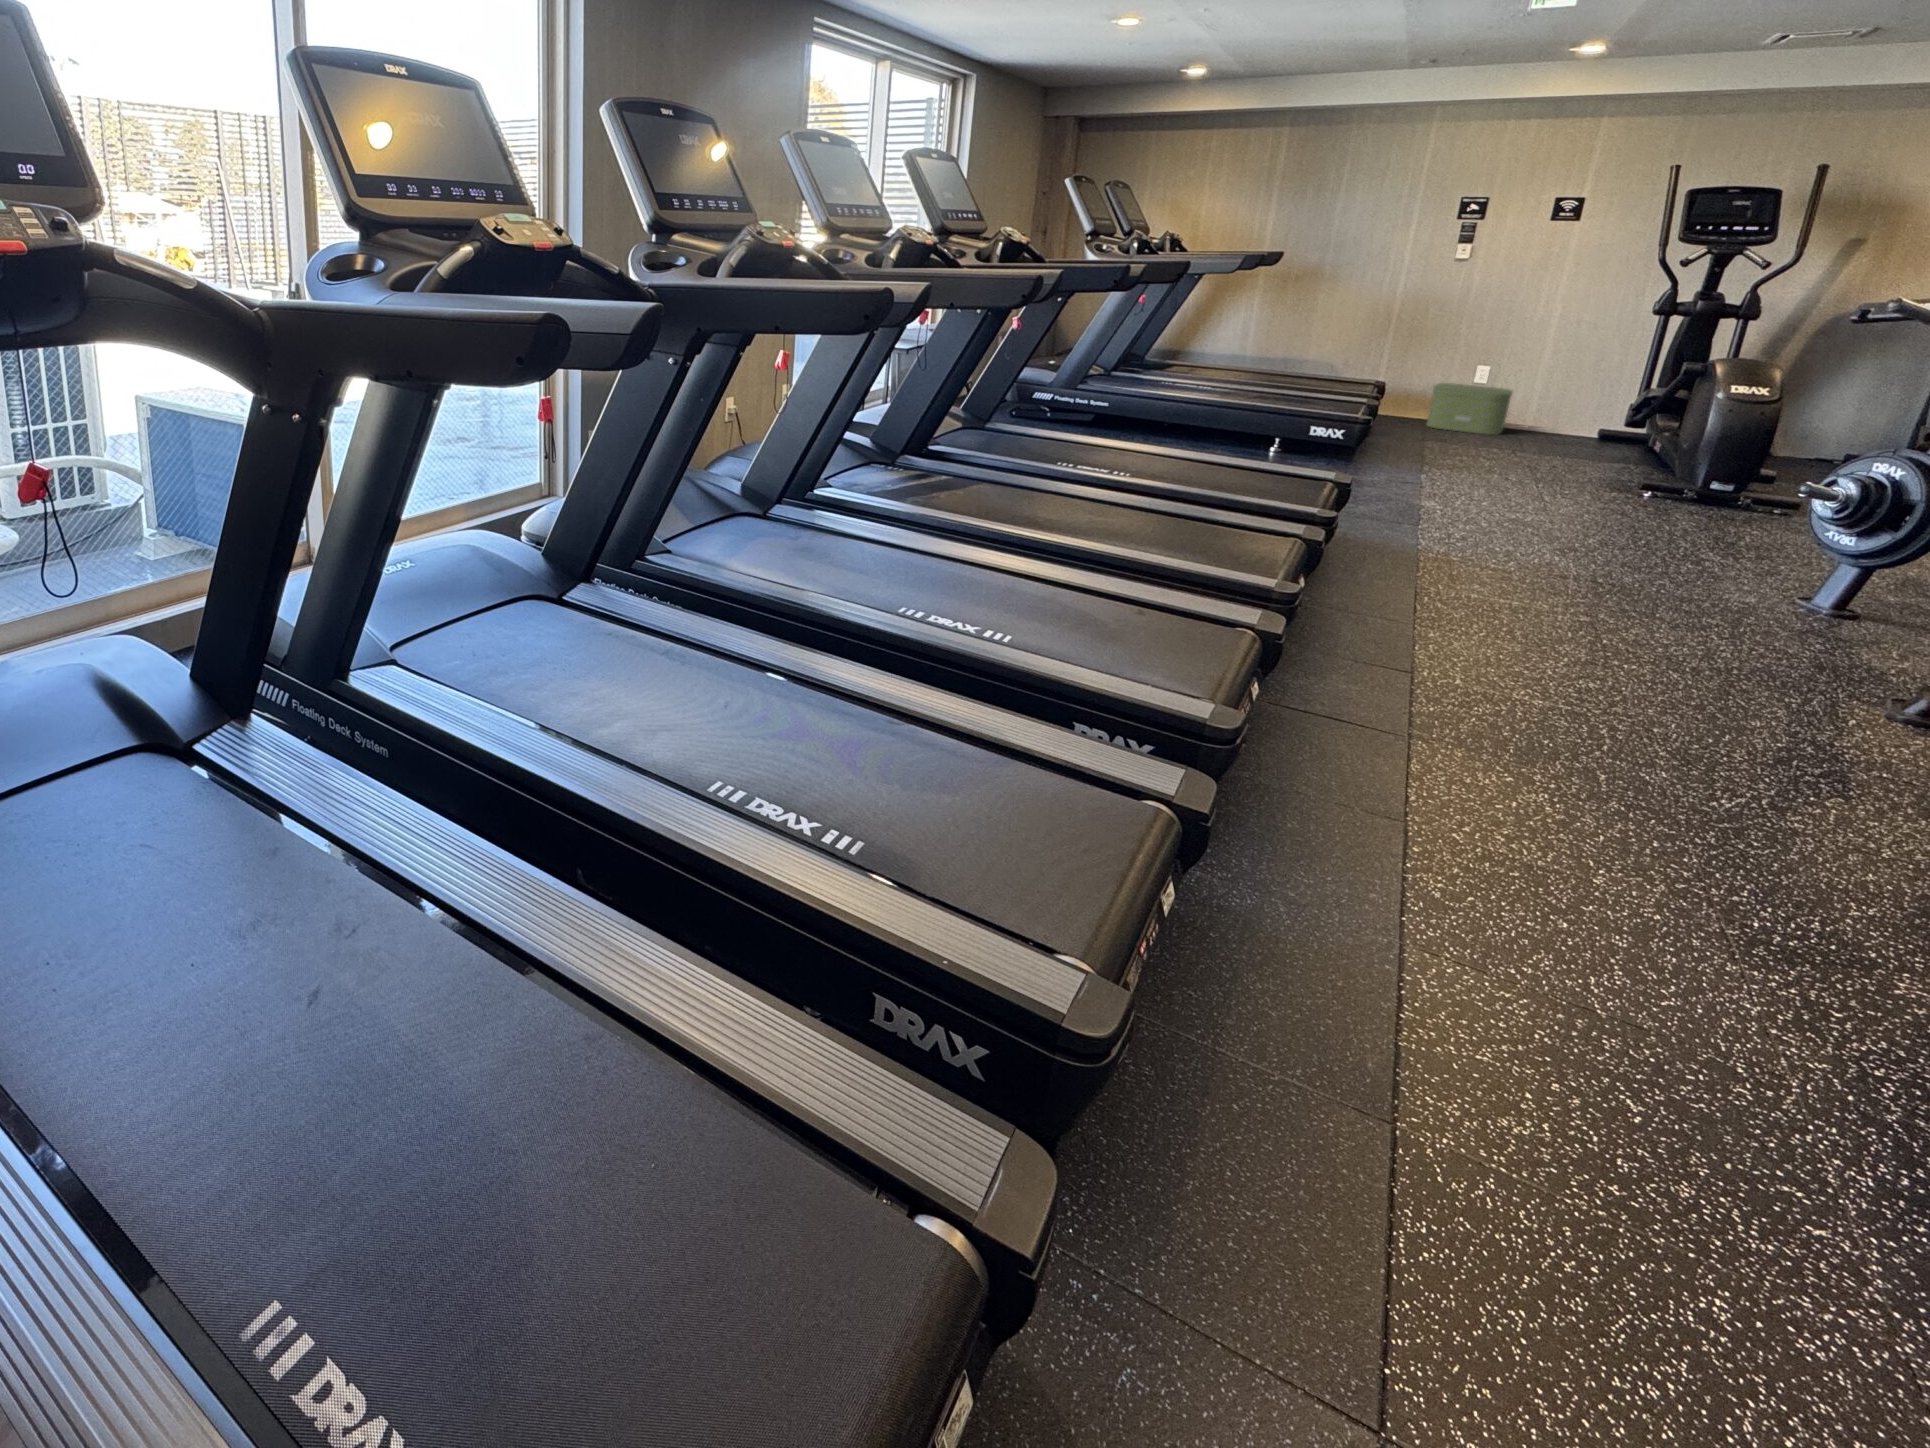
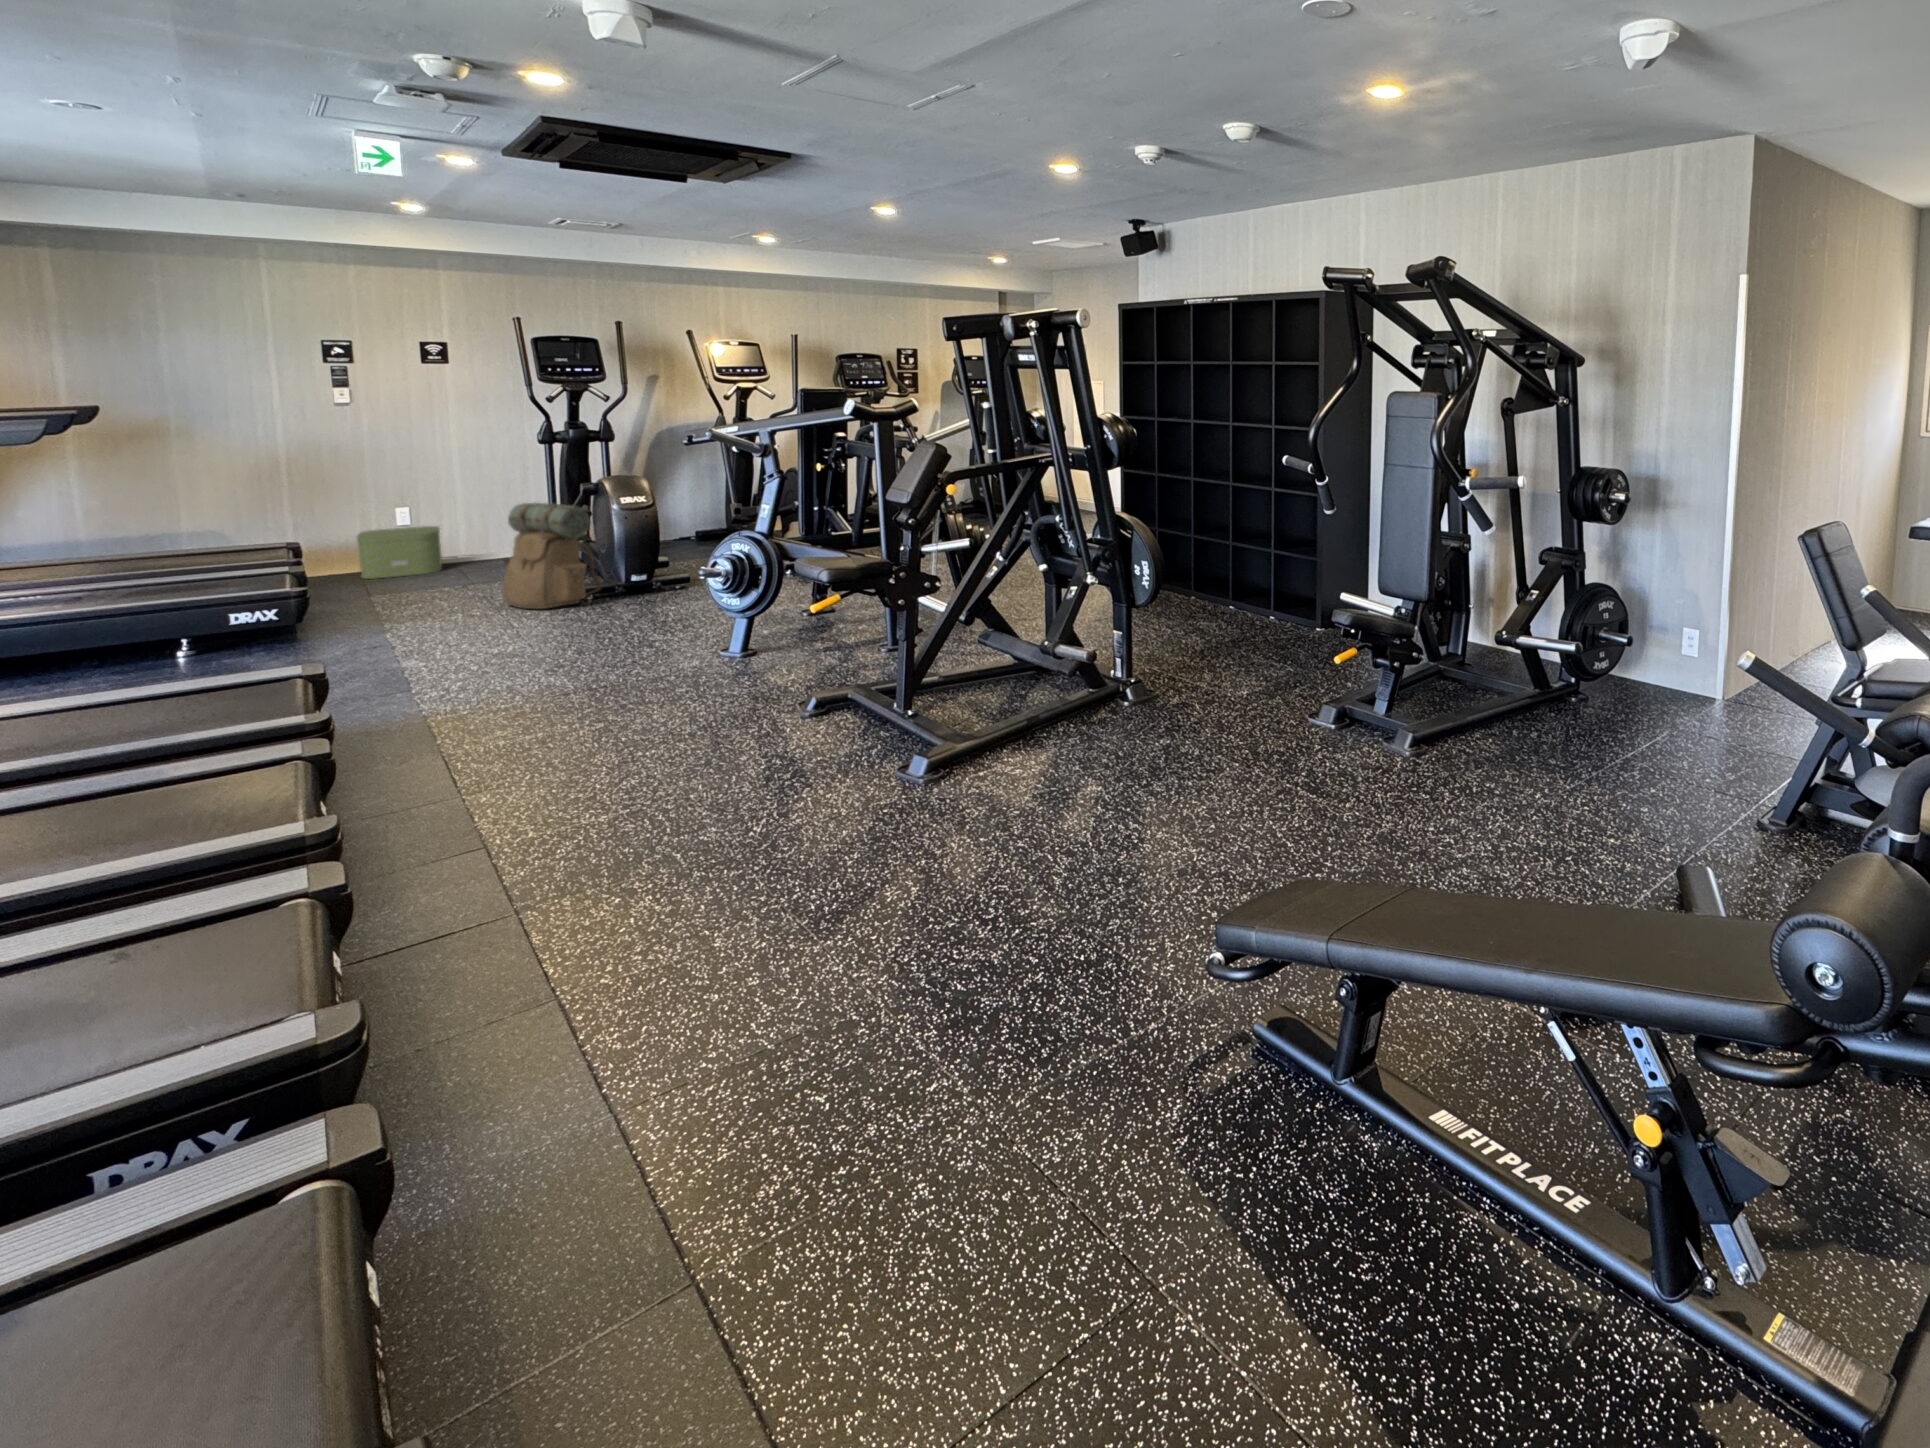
backpack: none [1546,374,1680,498] -> present [503,503,601,609]

